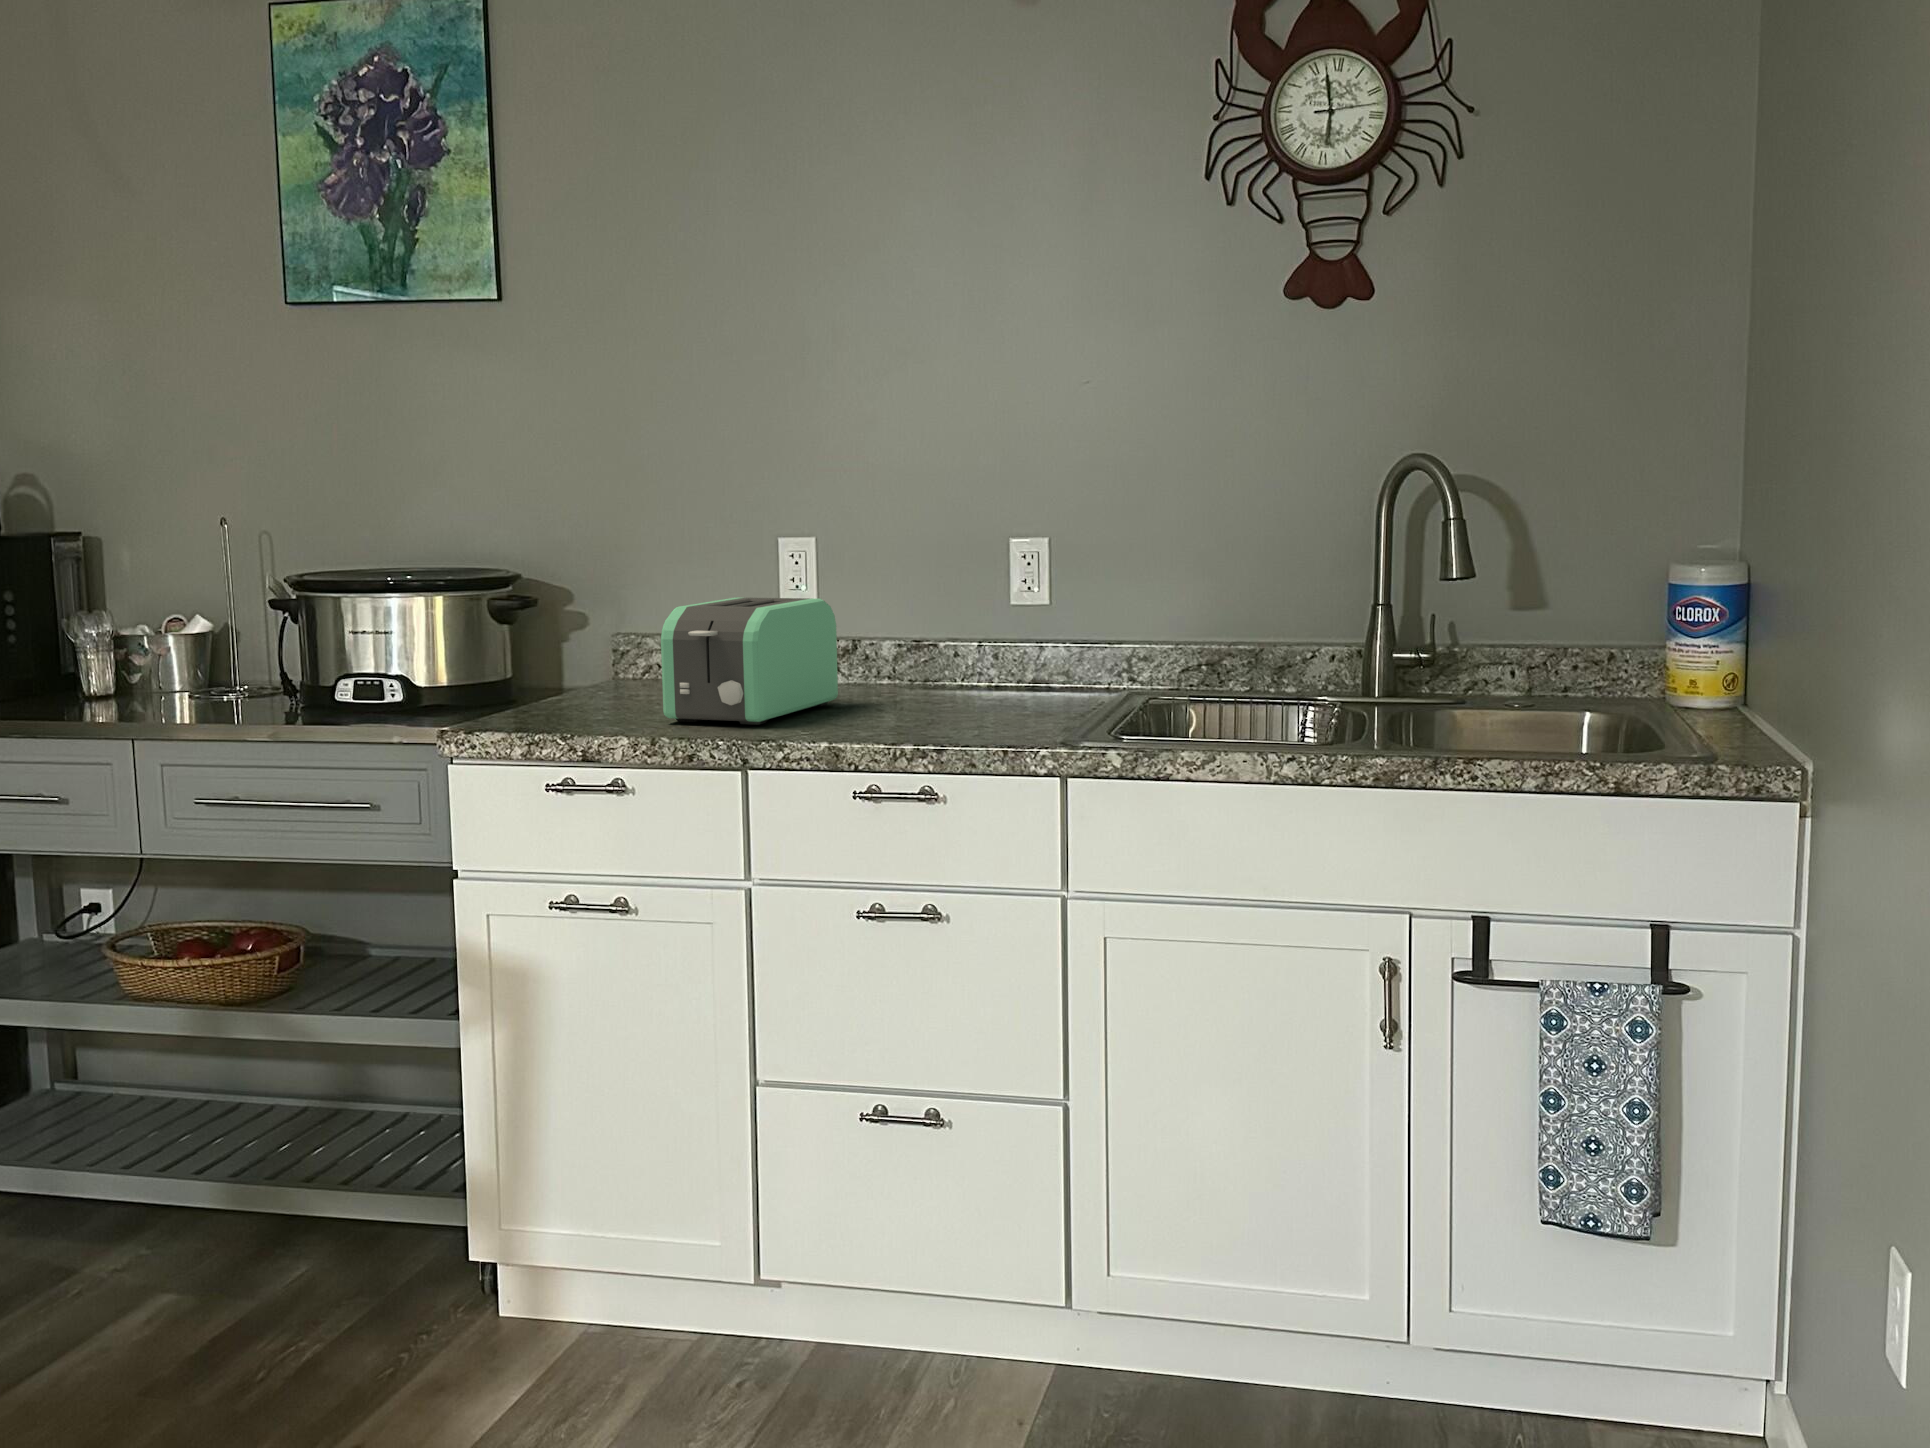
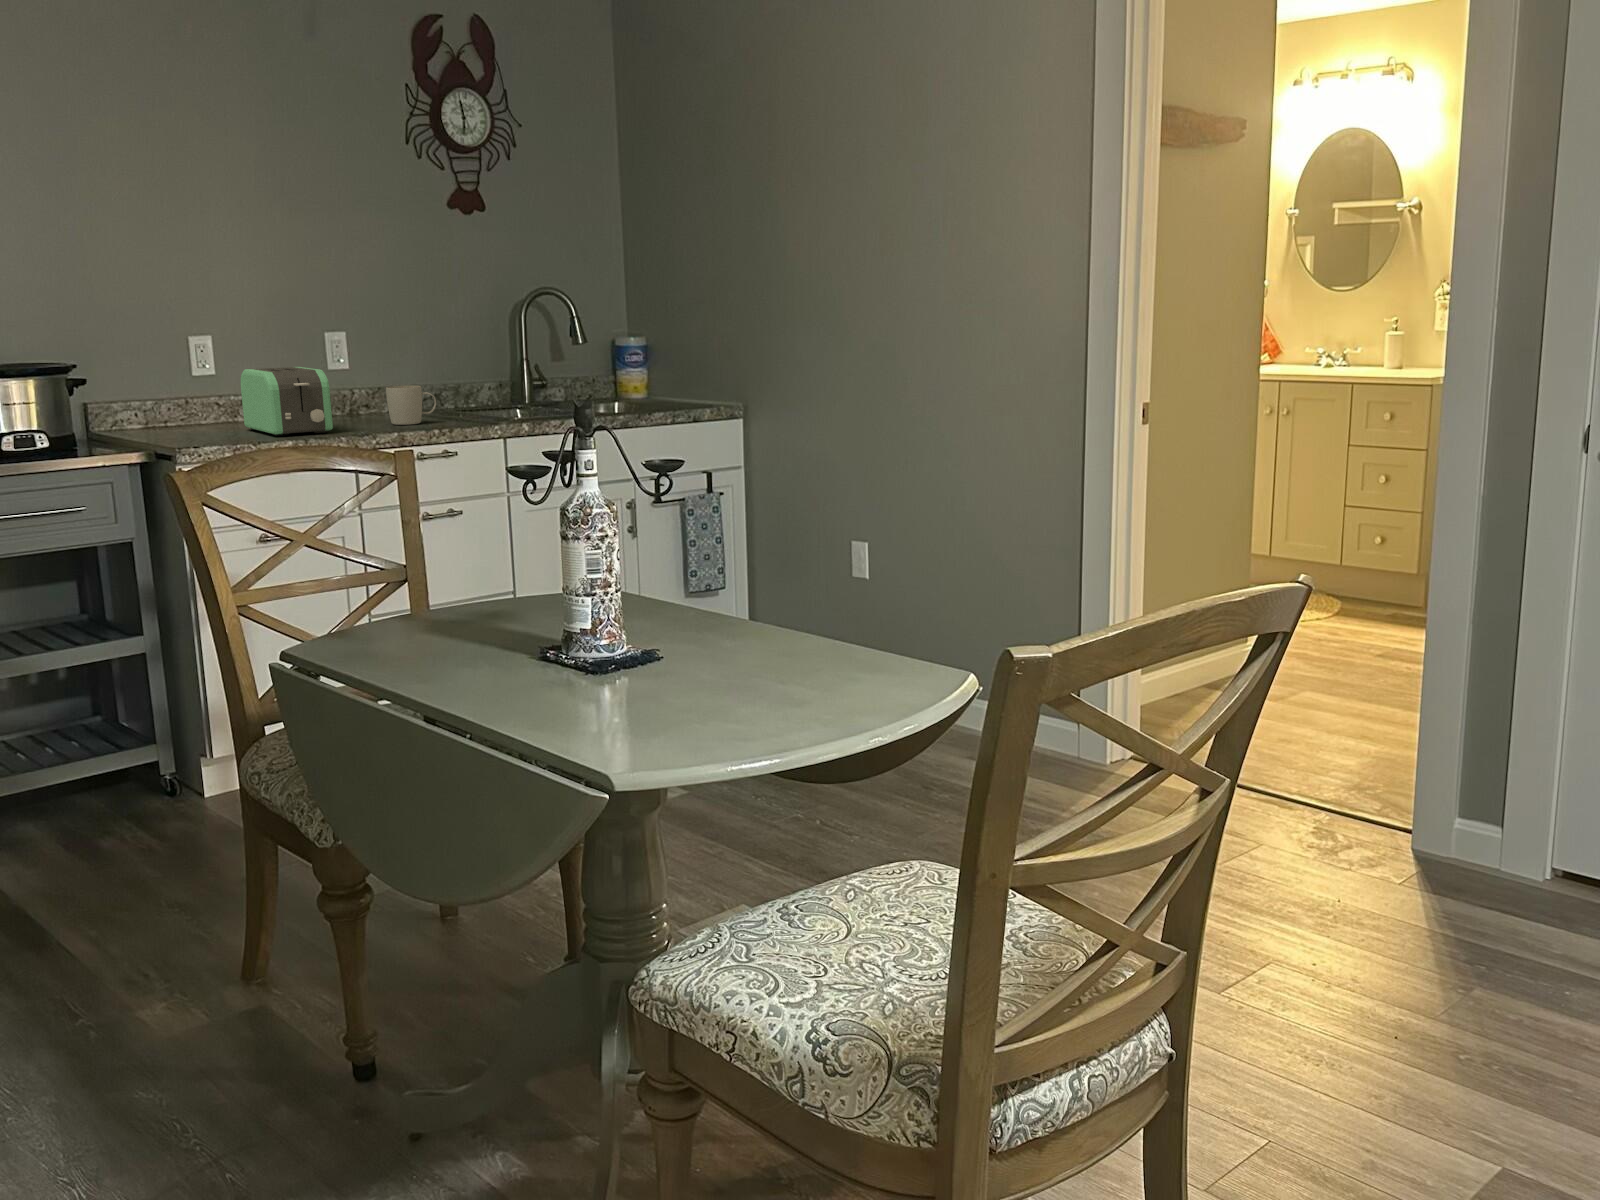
mug: none [916,648,1003,727] -> present [386,386,436,425]

